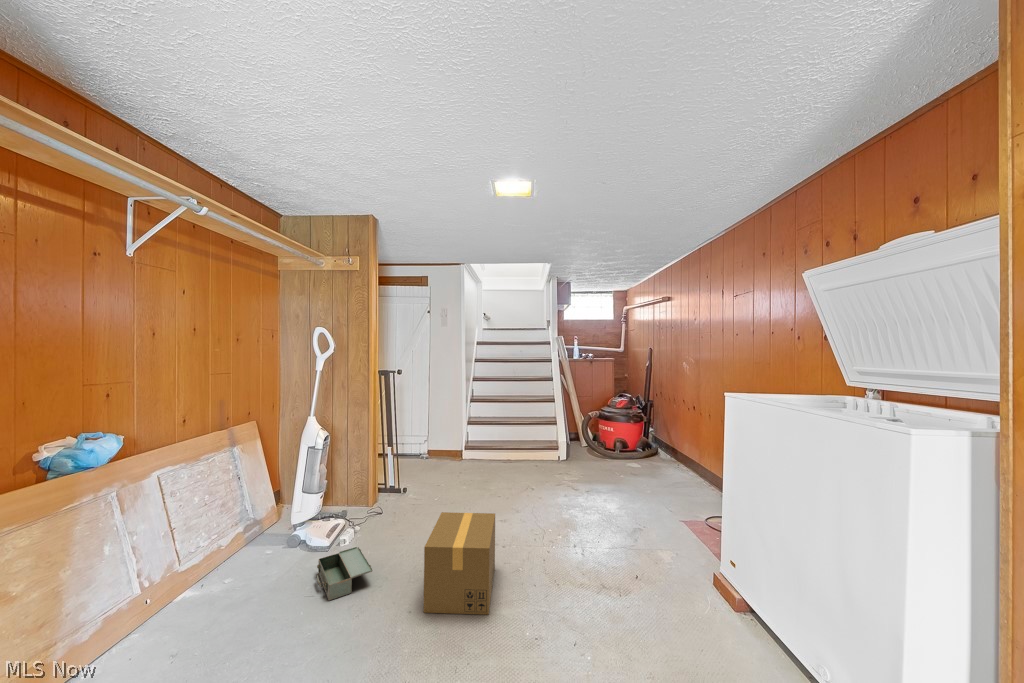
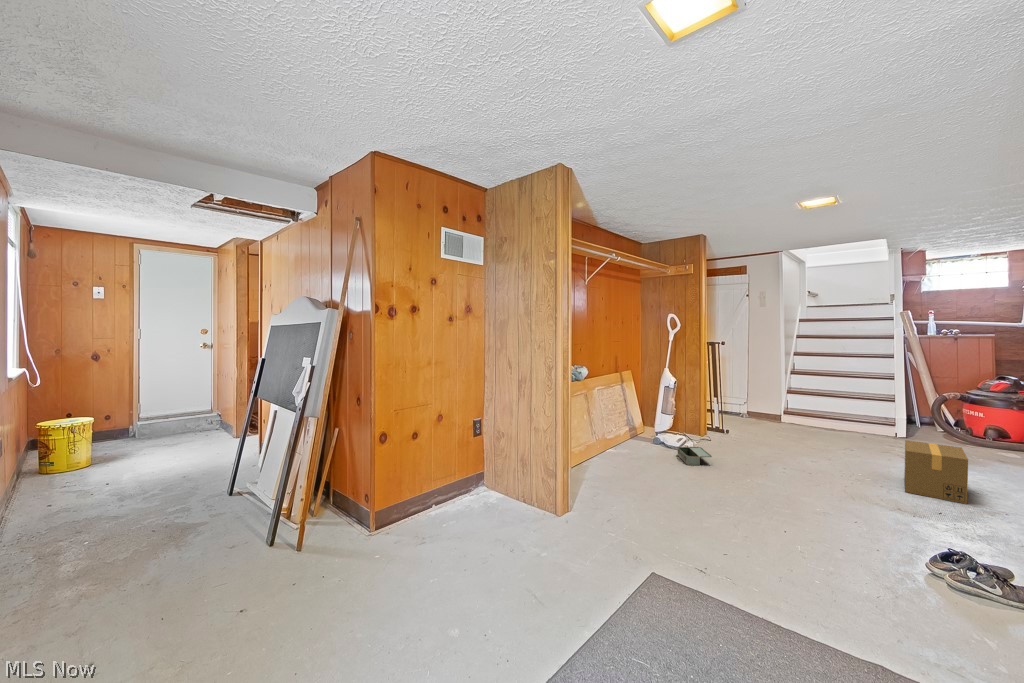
cardboard box: present [424,512,495,615] -> present [904,440,968,504]

